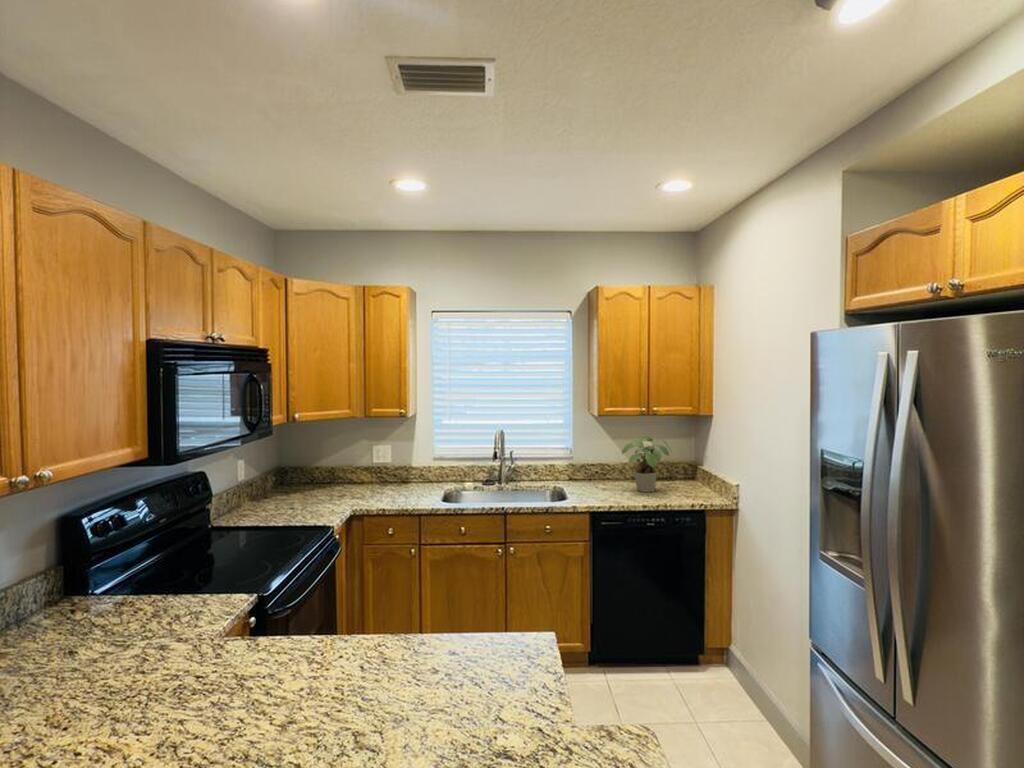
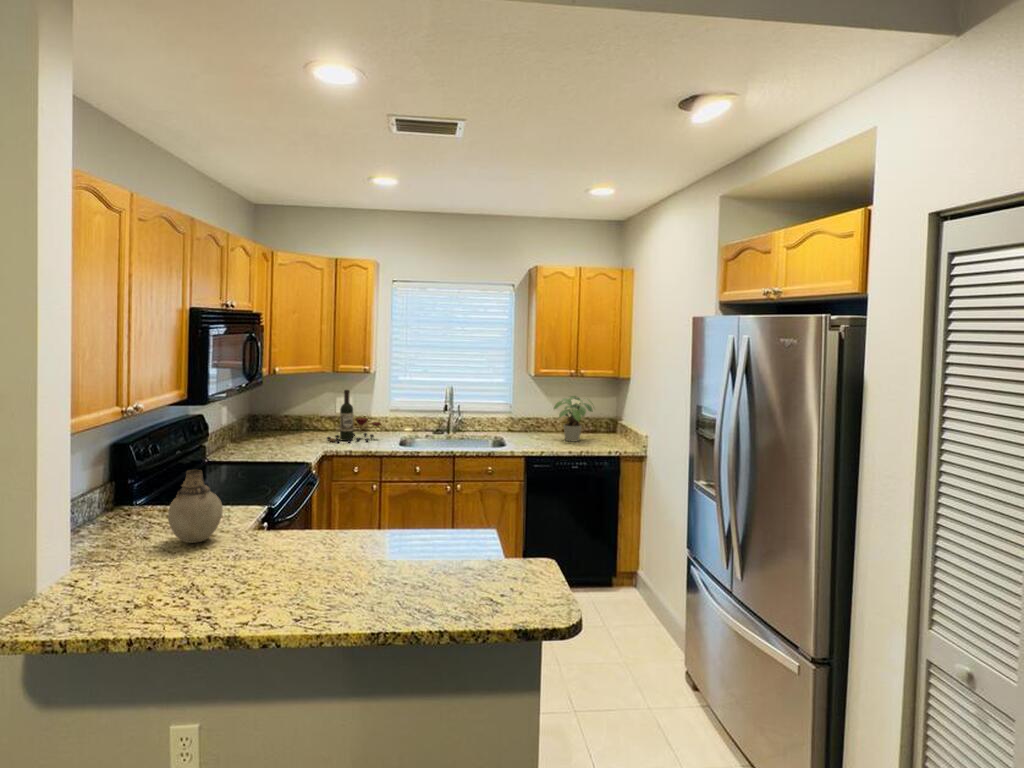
wine bottle: none [359,436,422,498] -> present [327,390,381,443]
vase: none [61,566,150,680] -> present [168,470,223,543]

